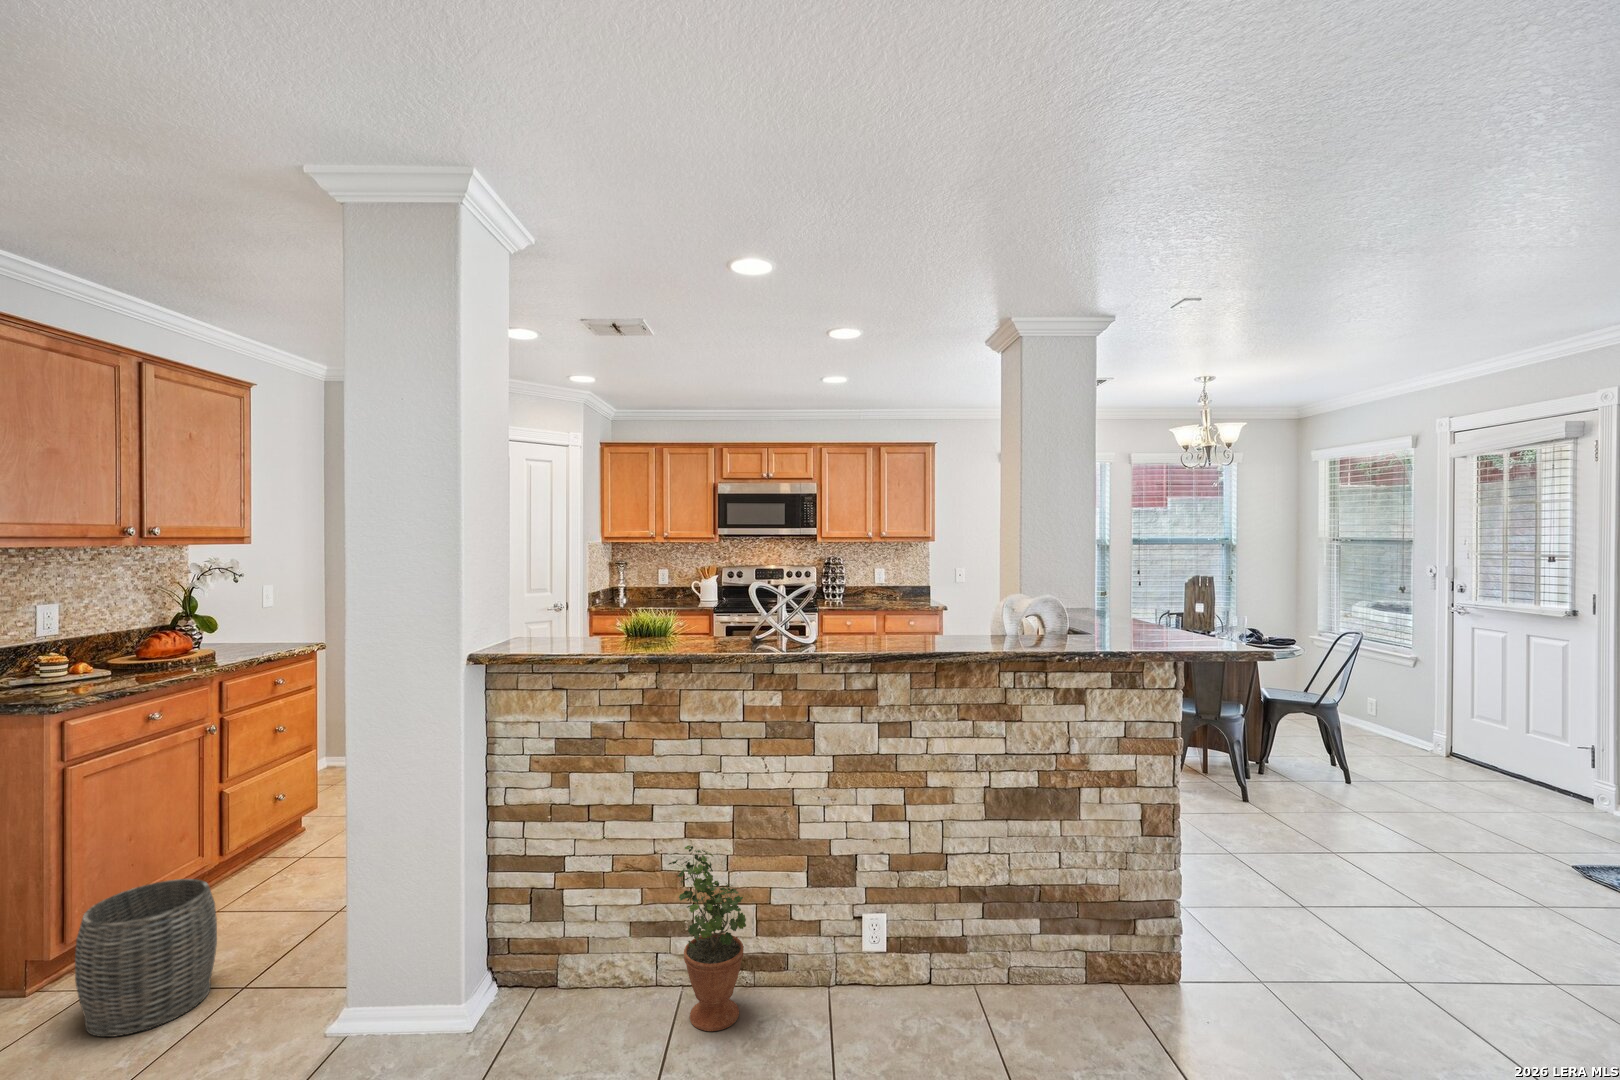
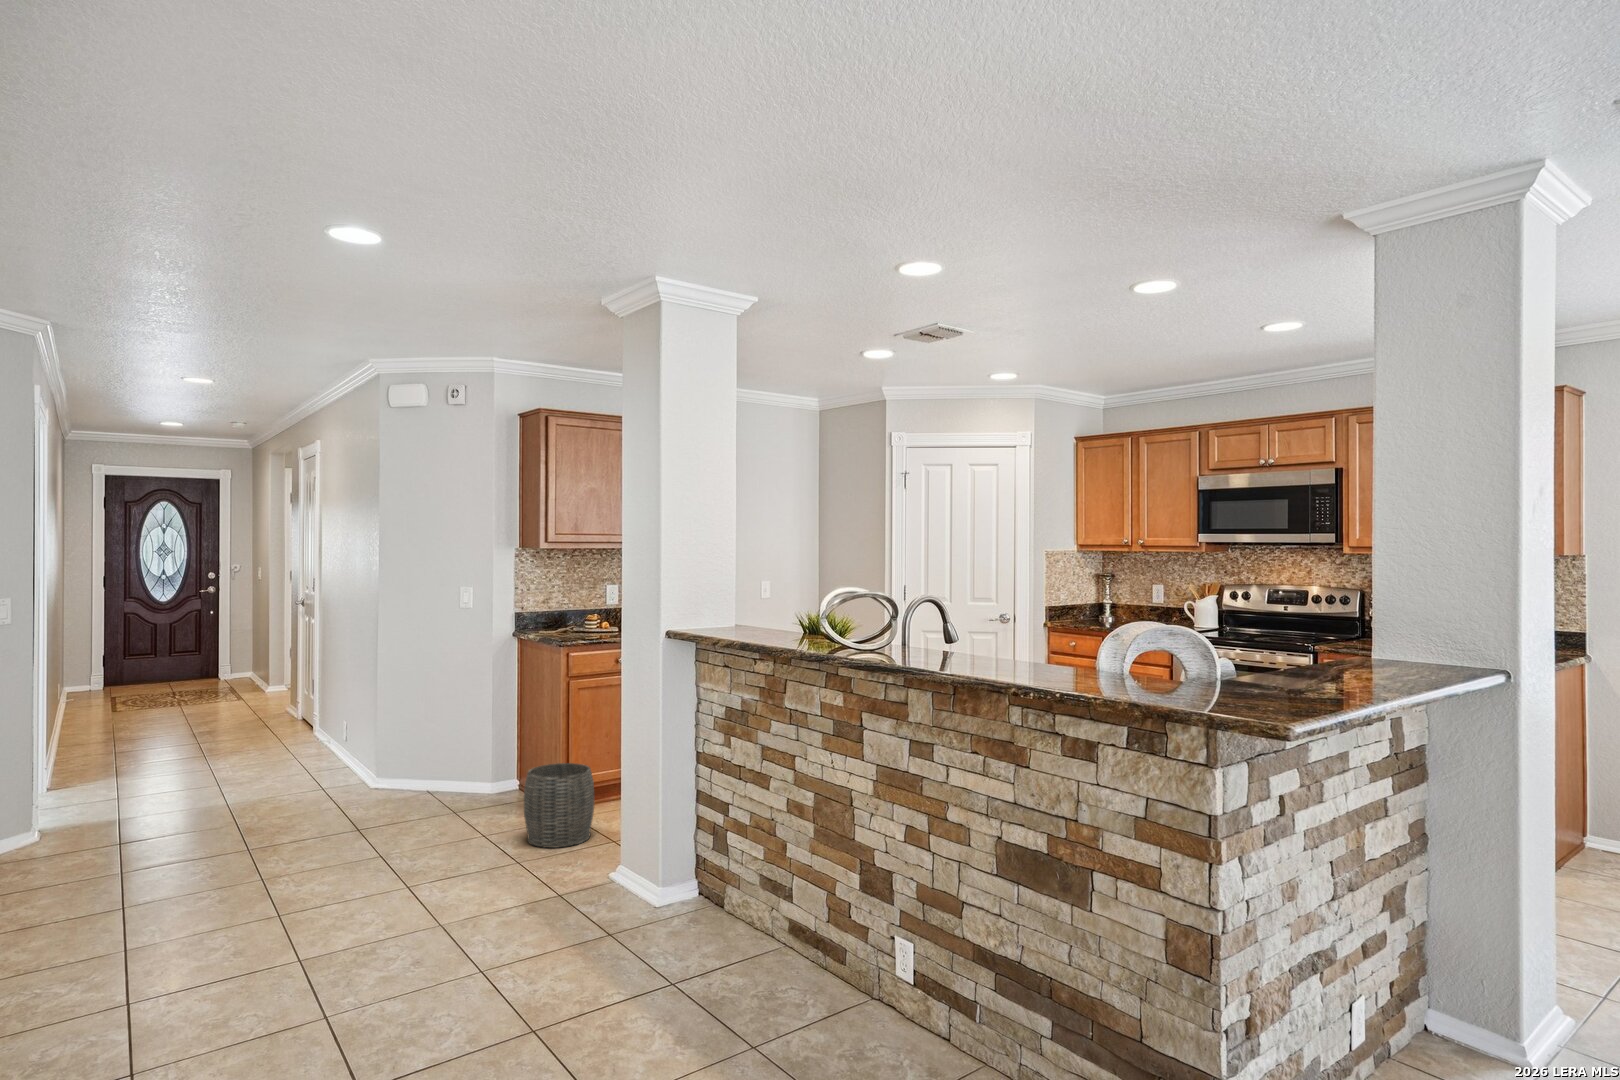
potted plant: present [668,845,746,1031] -> none [732,814,794,983]

